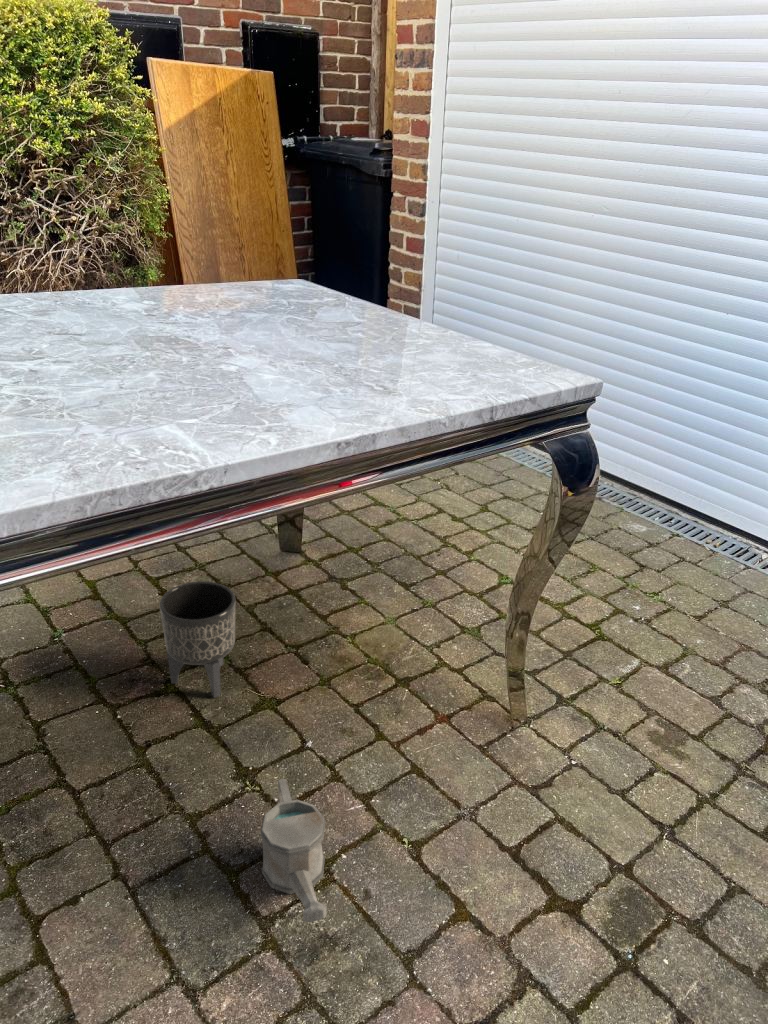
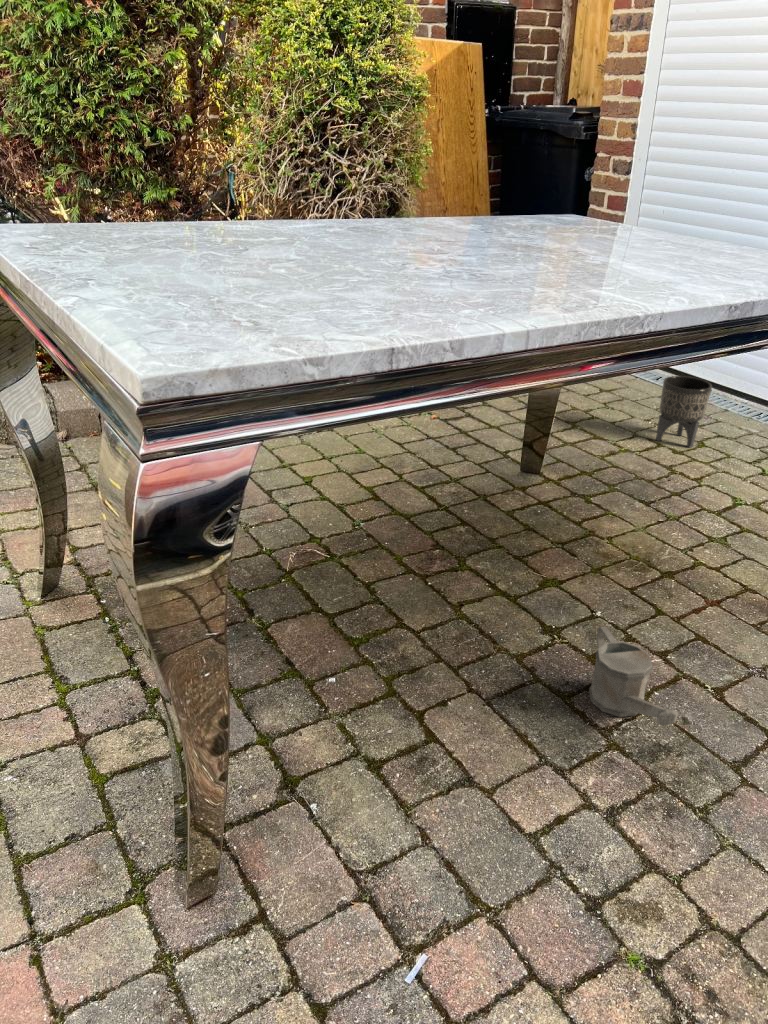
planter: present [160,581,235,698] -> present [656,376,712,447]

